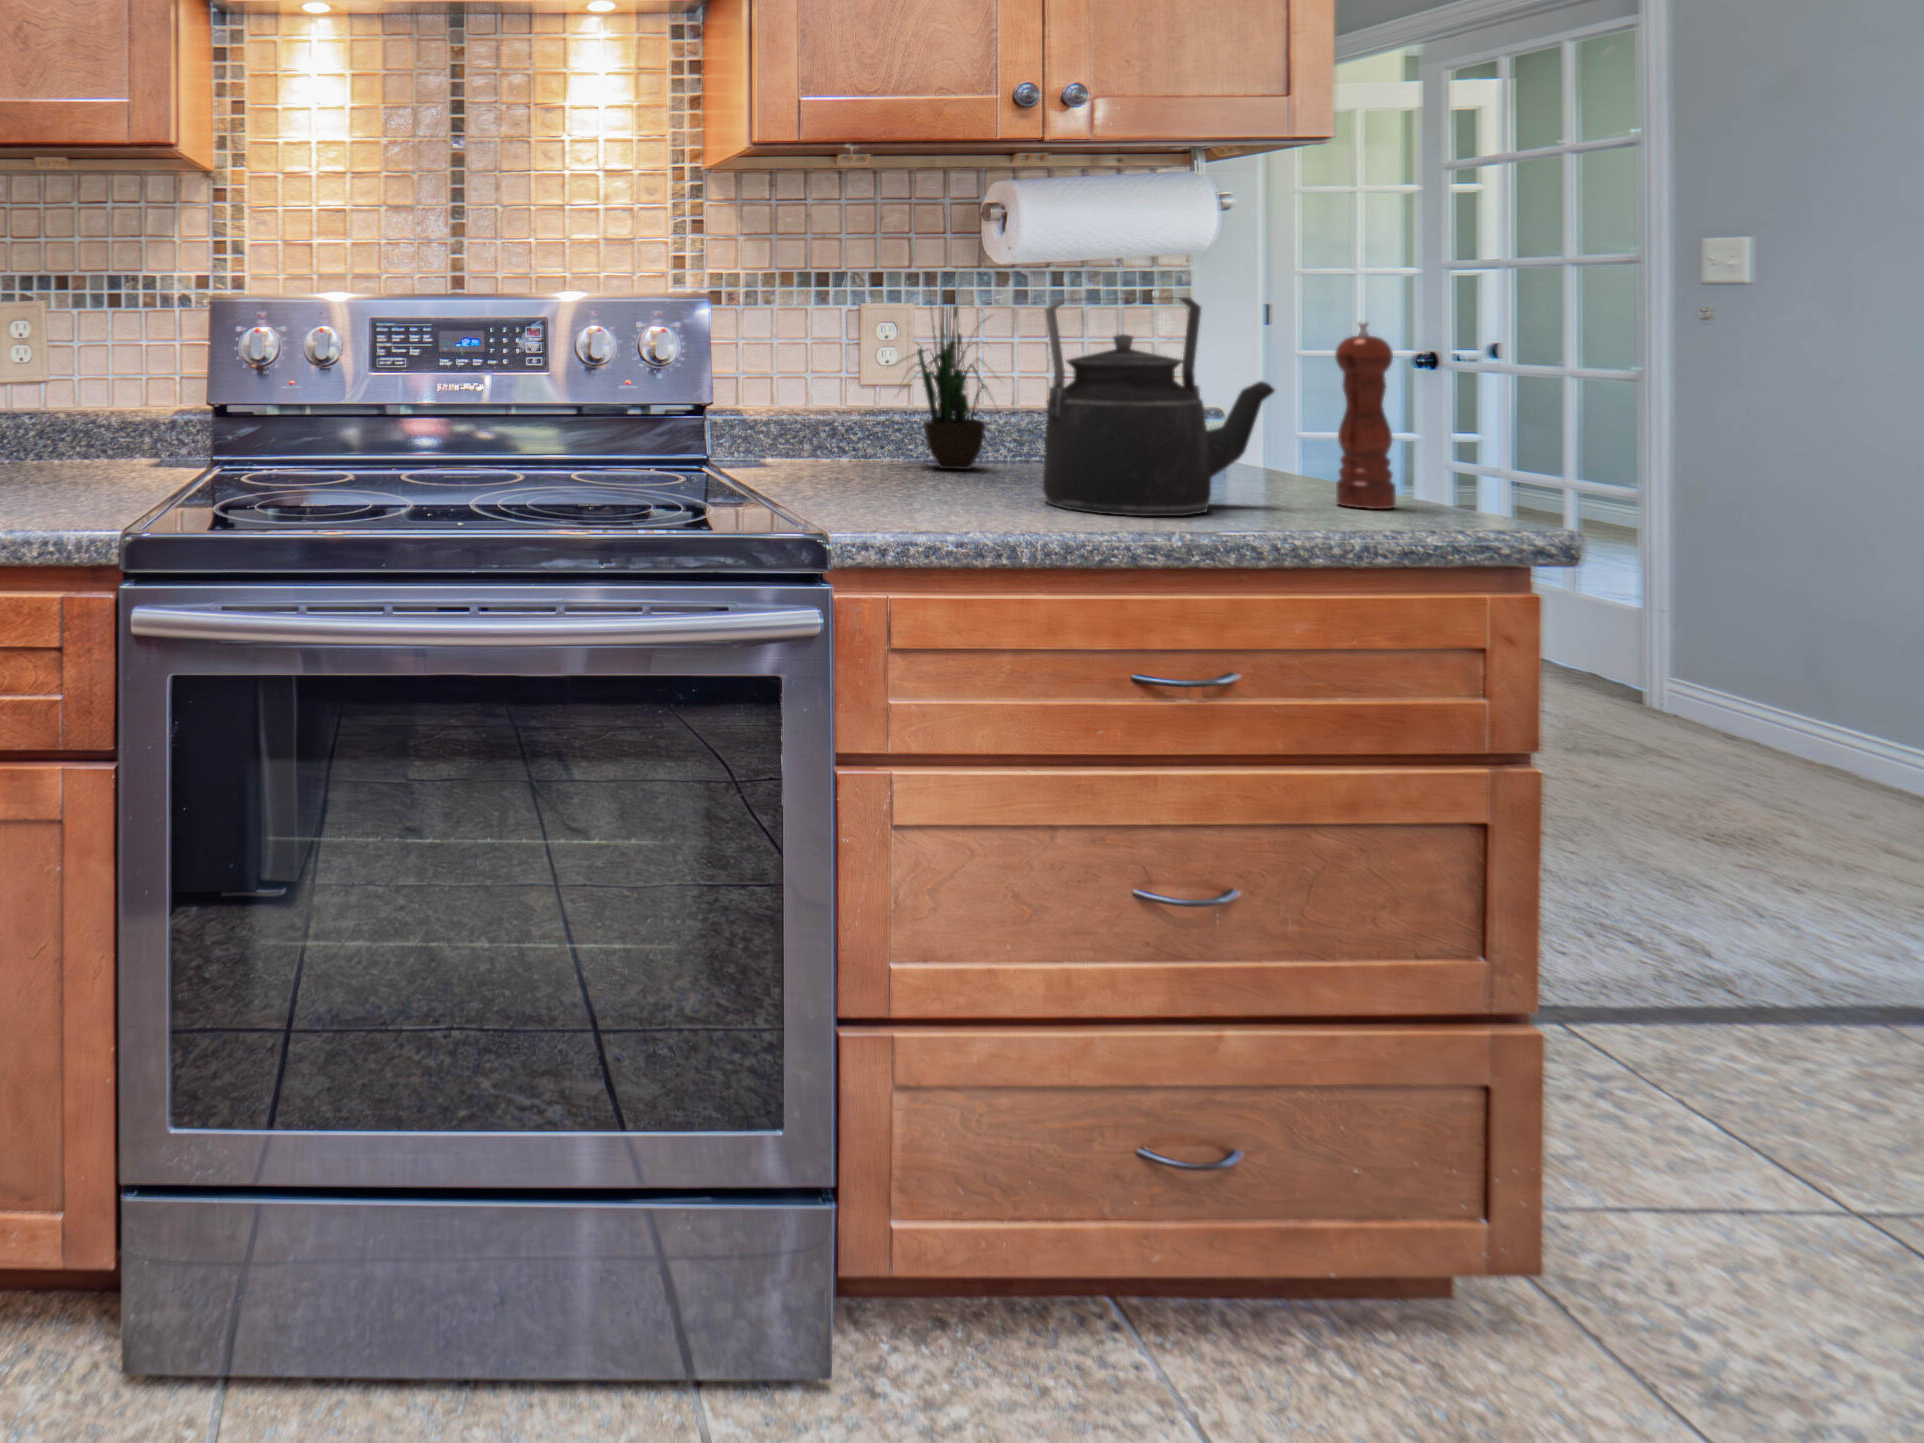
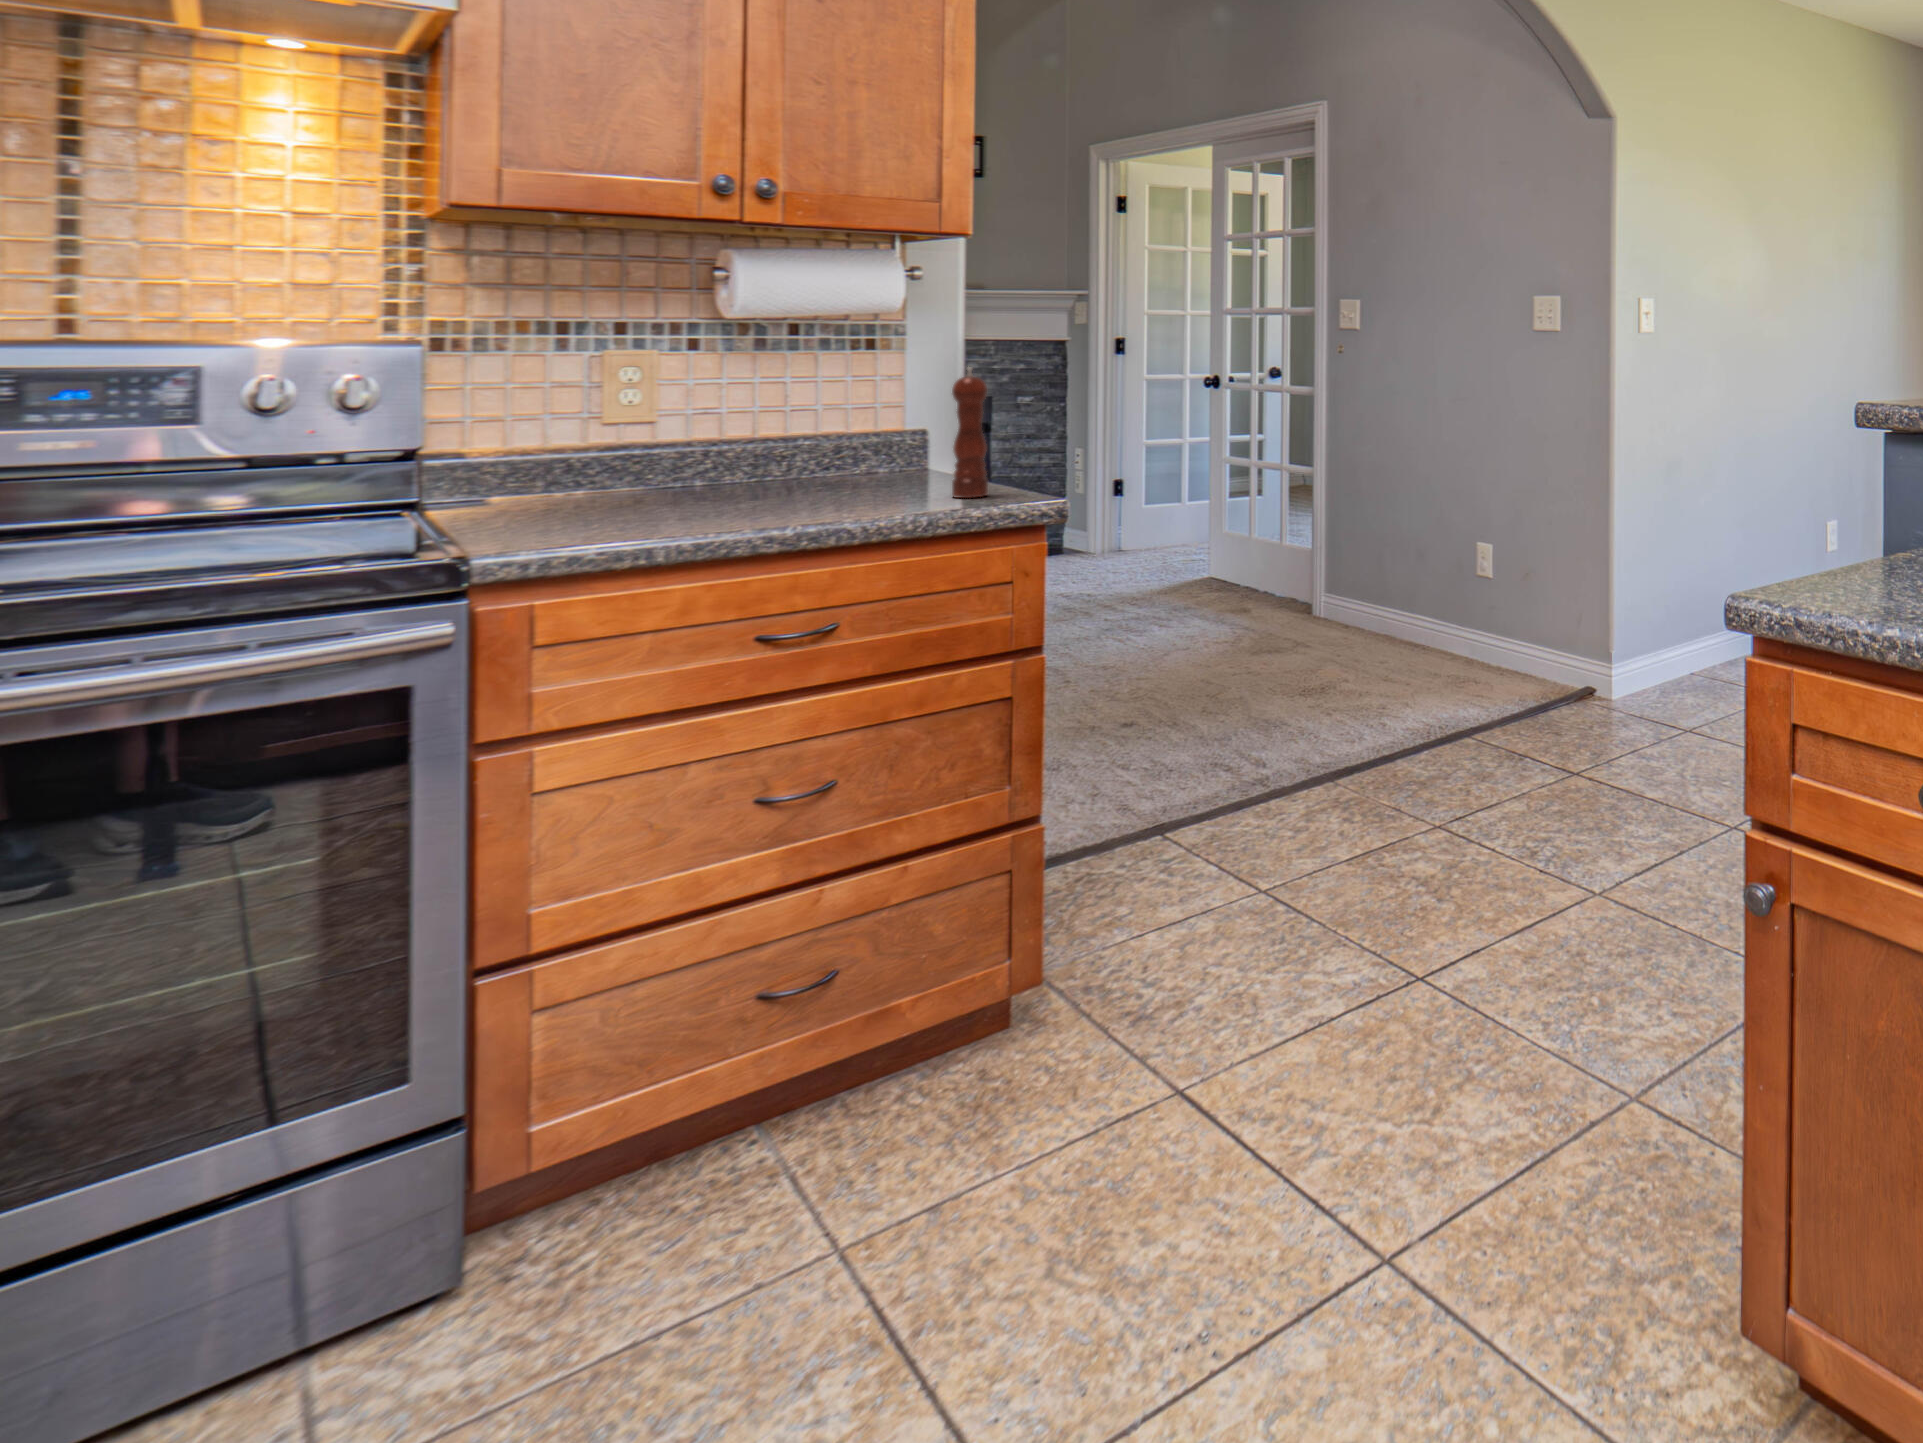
potted plant: present [899,280,991,469] -> none [619,299,738,492]
kettle: present [1043,297,1274,516] -> none [721,349,906,517]

